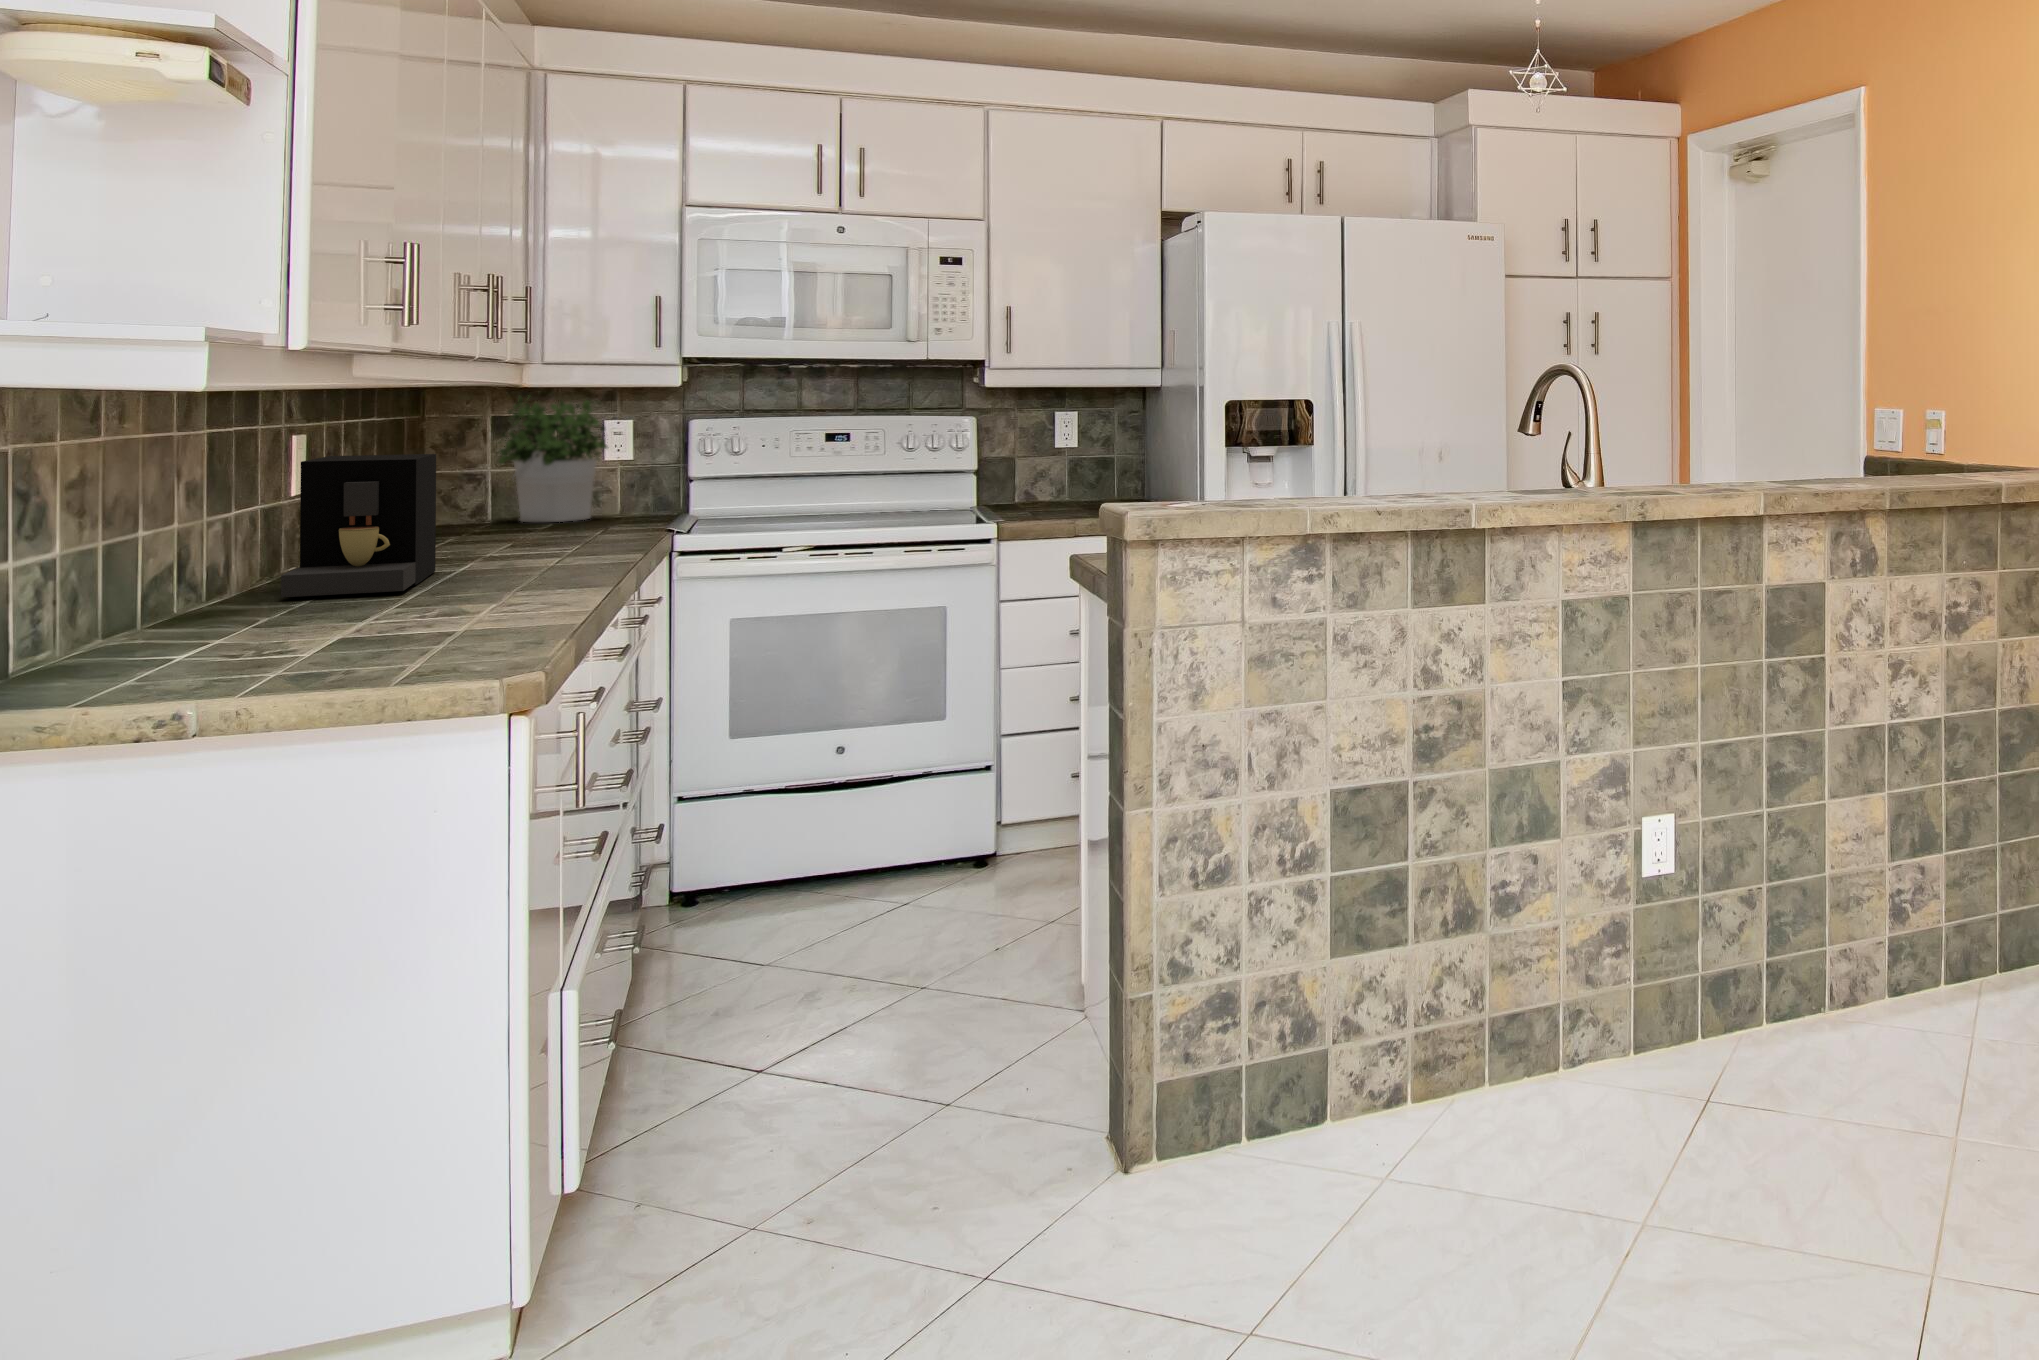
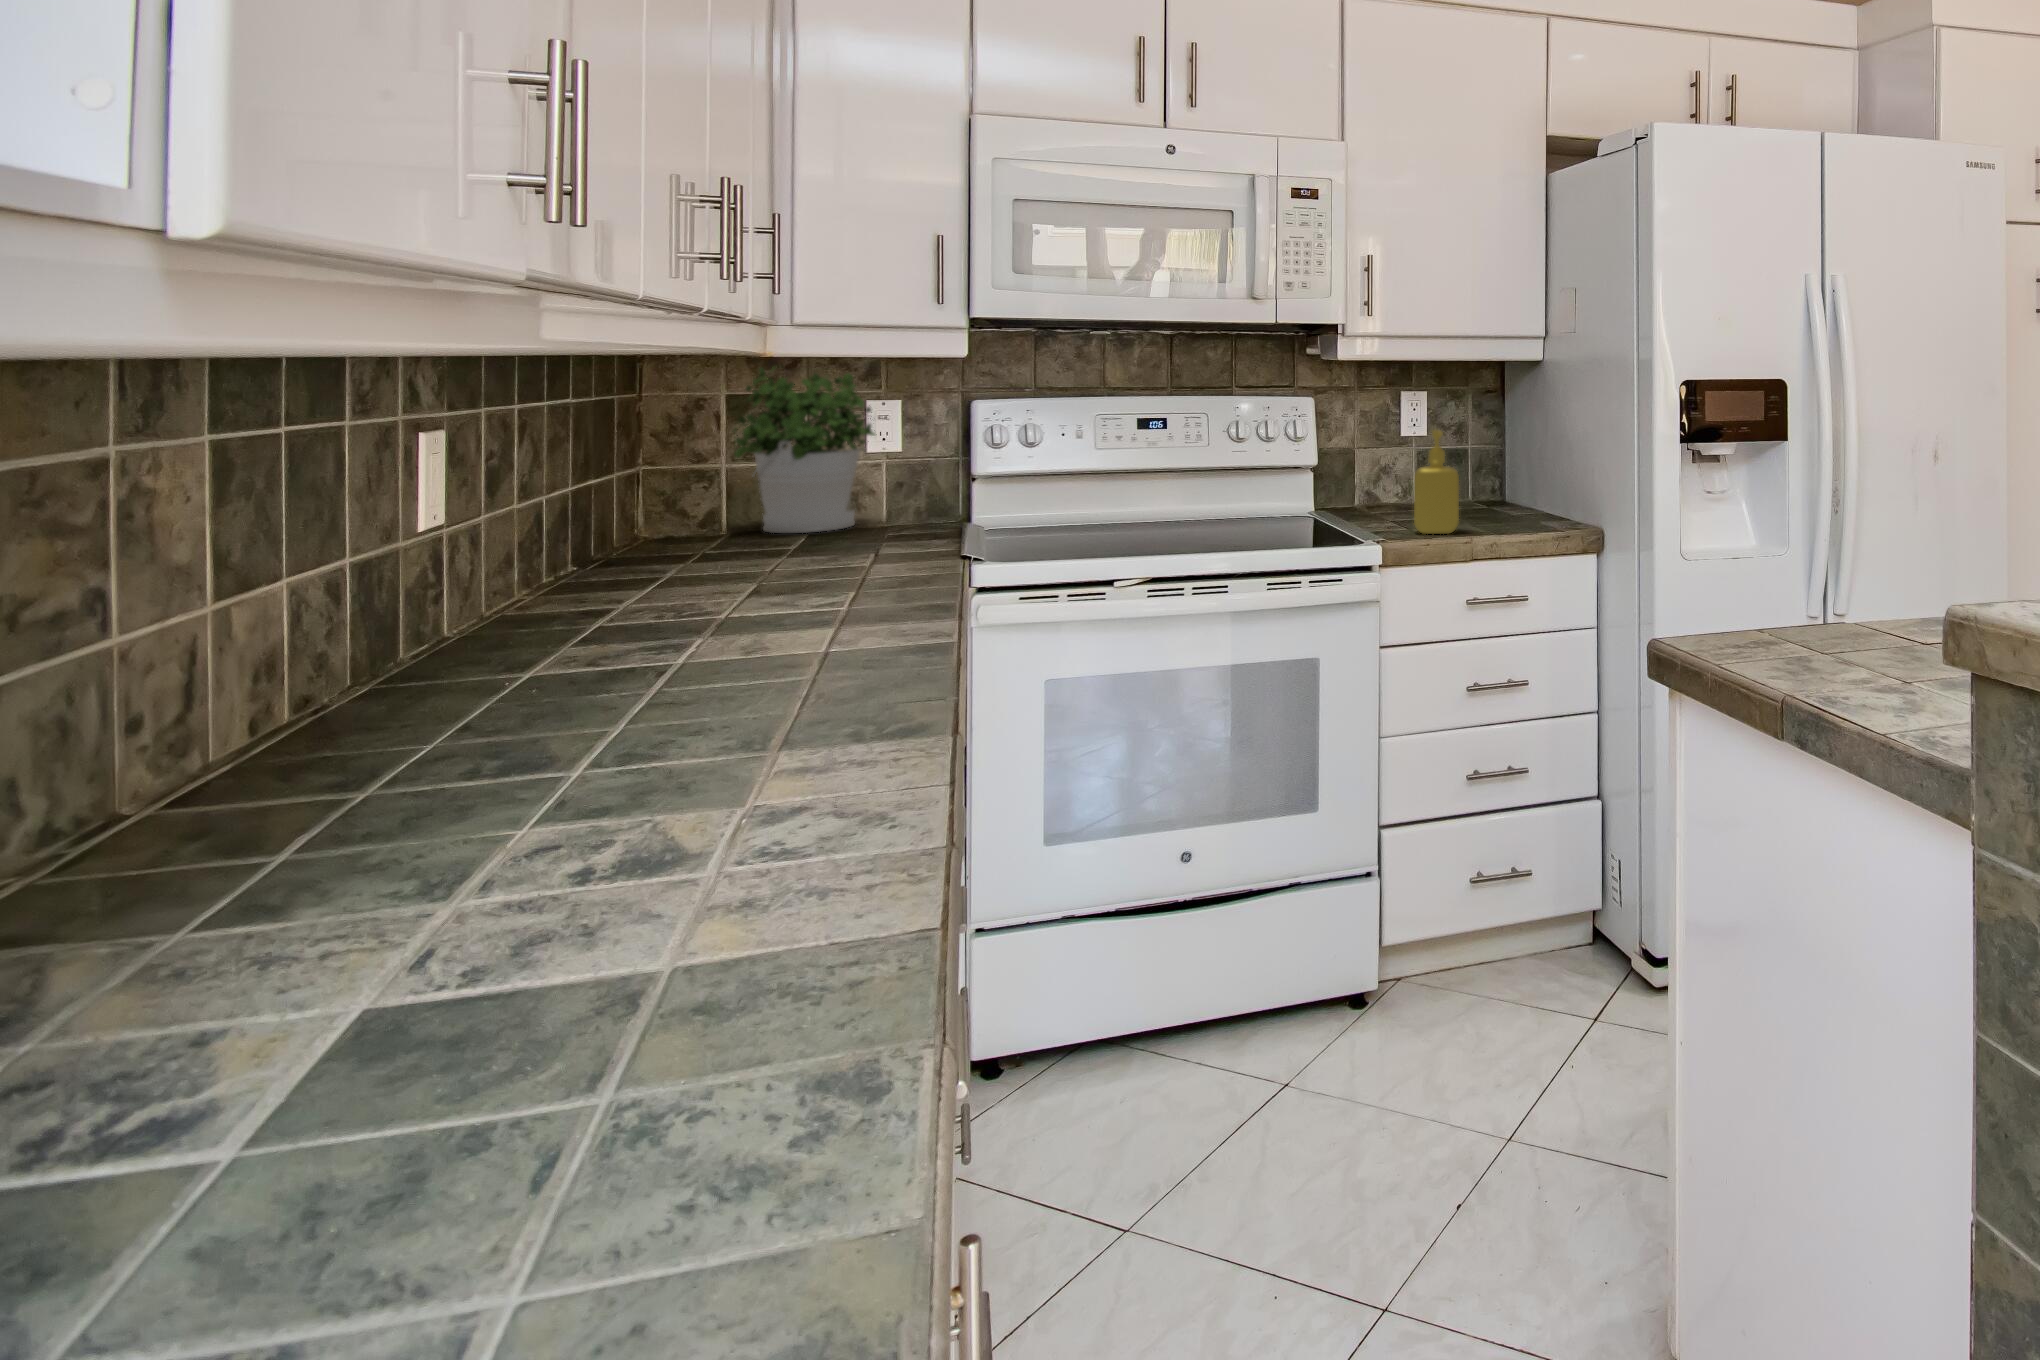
soap dispenser: none [1021,443,1059,522] -> present [1414,430,1459,534]
coffee maker: present [281,454,436,597] -> none [277,473,614,778]

